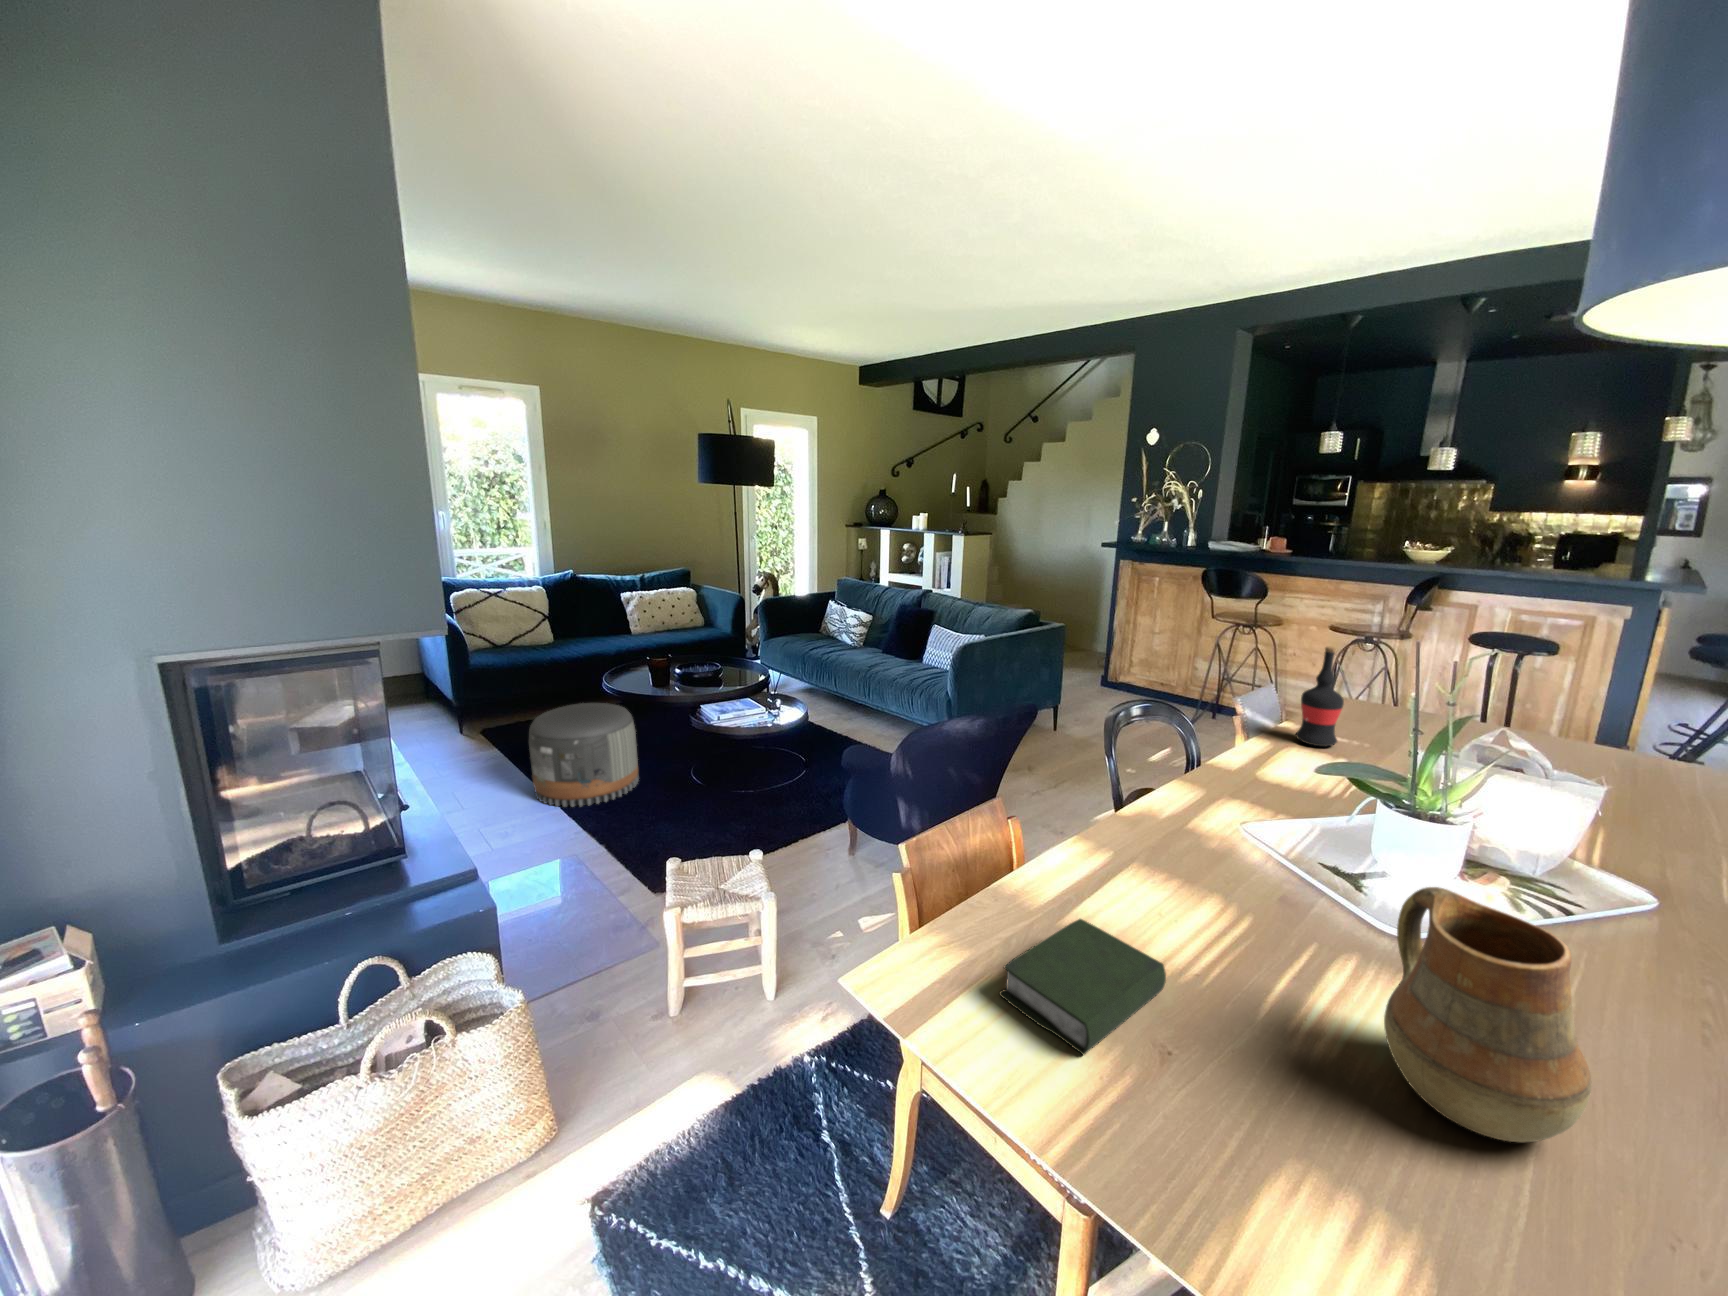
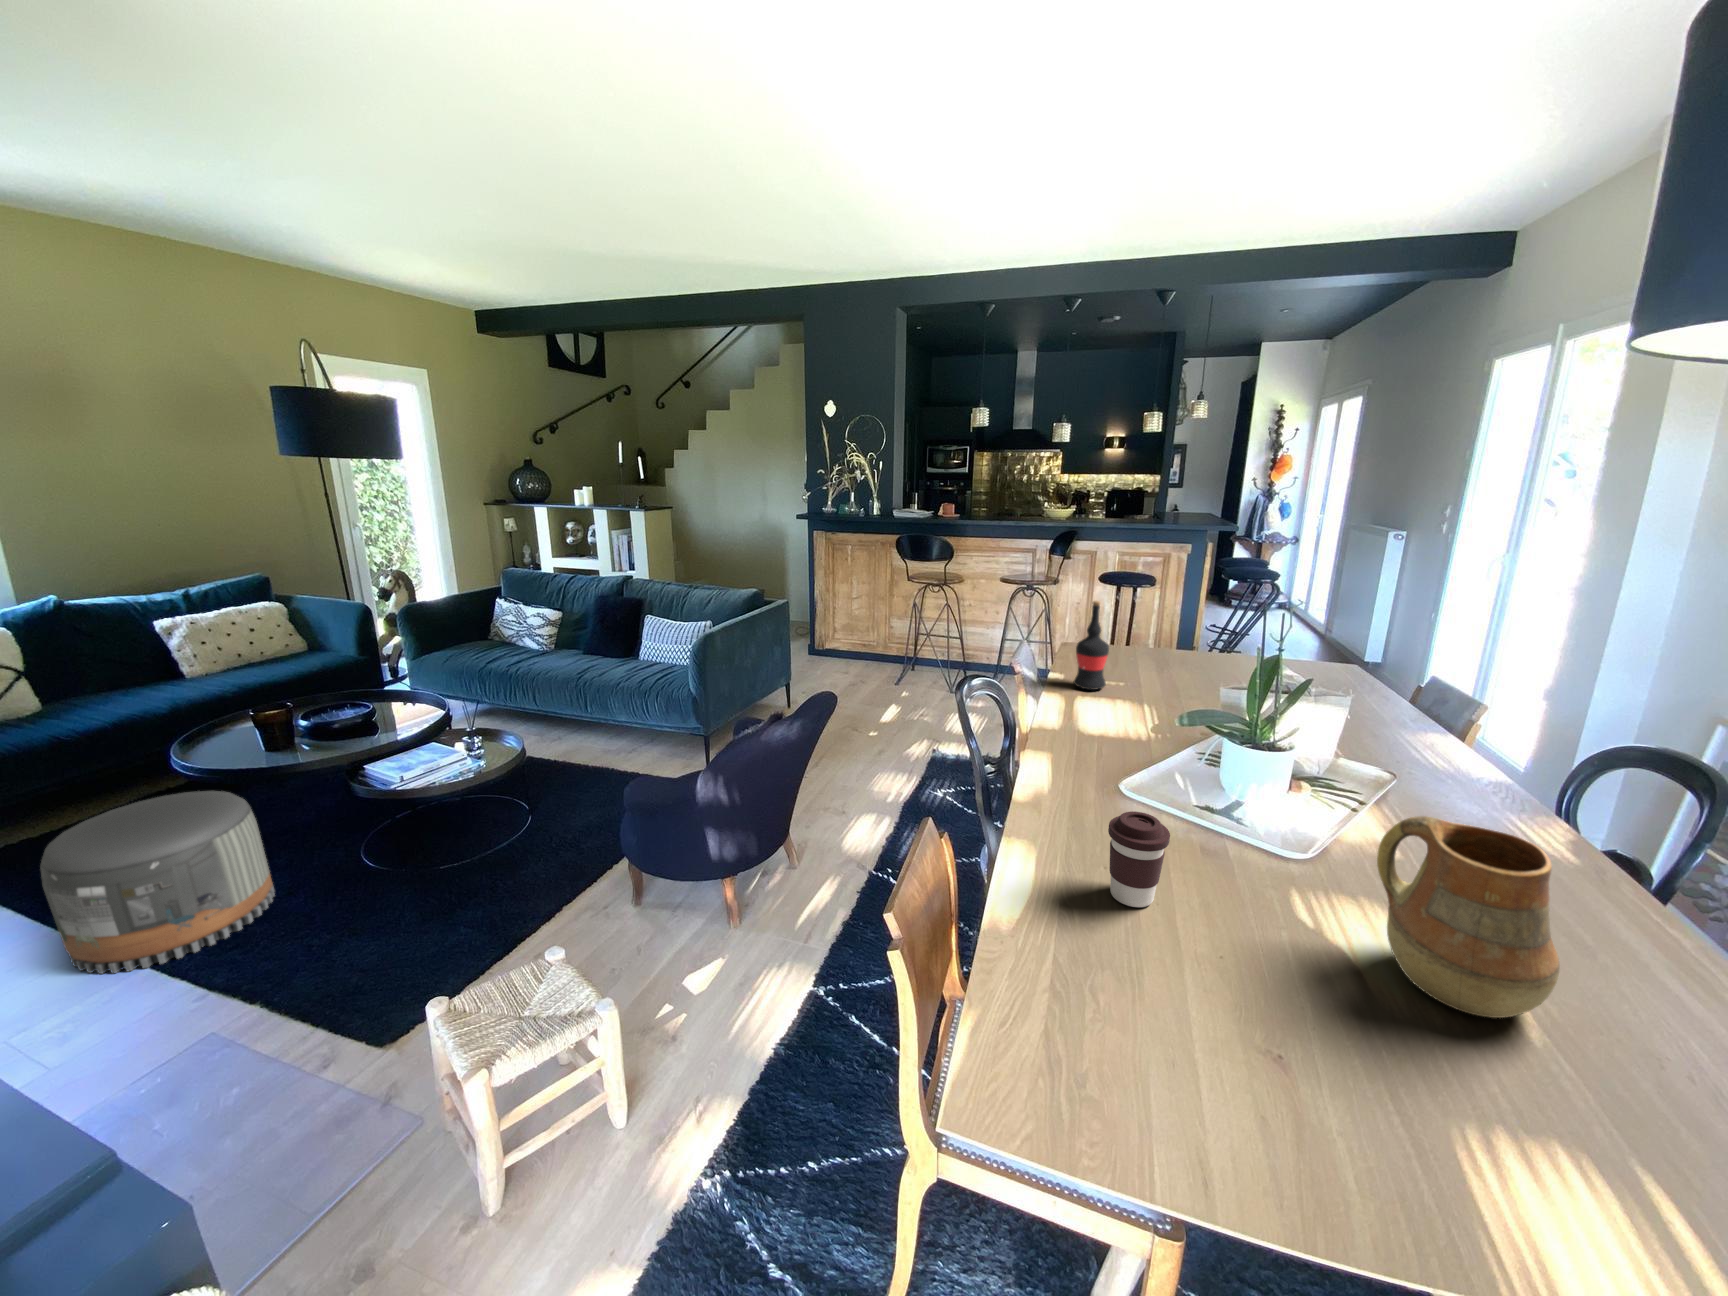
coffee cup: none [1132,829,1194,924] -> present [1108,811,1170,907]
book: present [999,919,1166,1055] -> none [1096,932,1232,1092]

